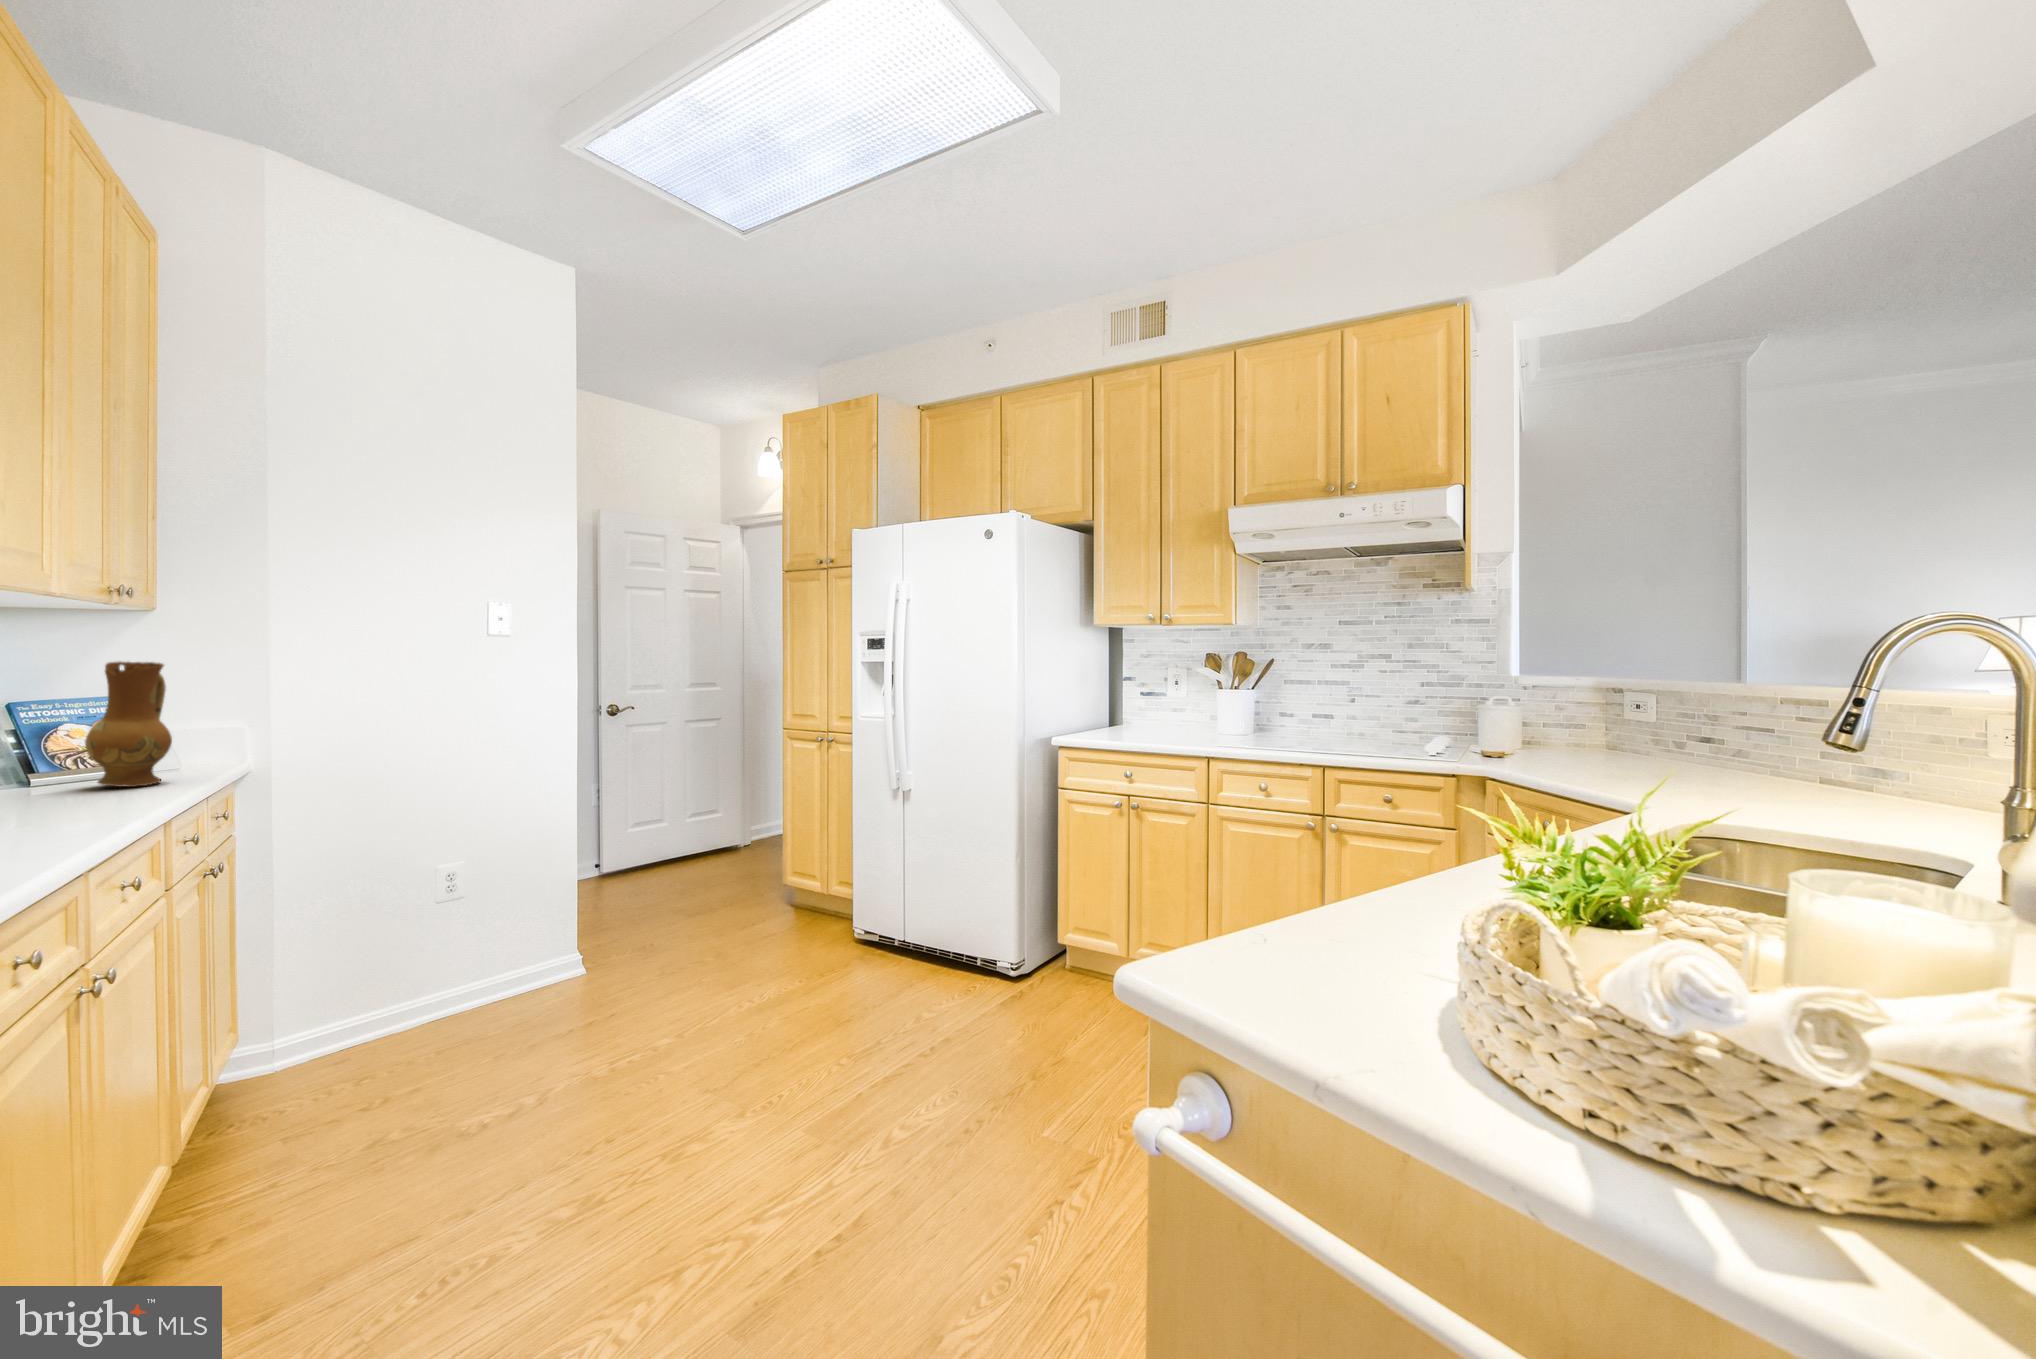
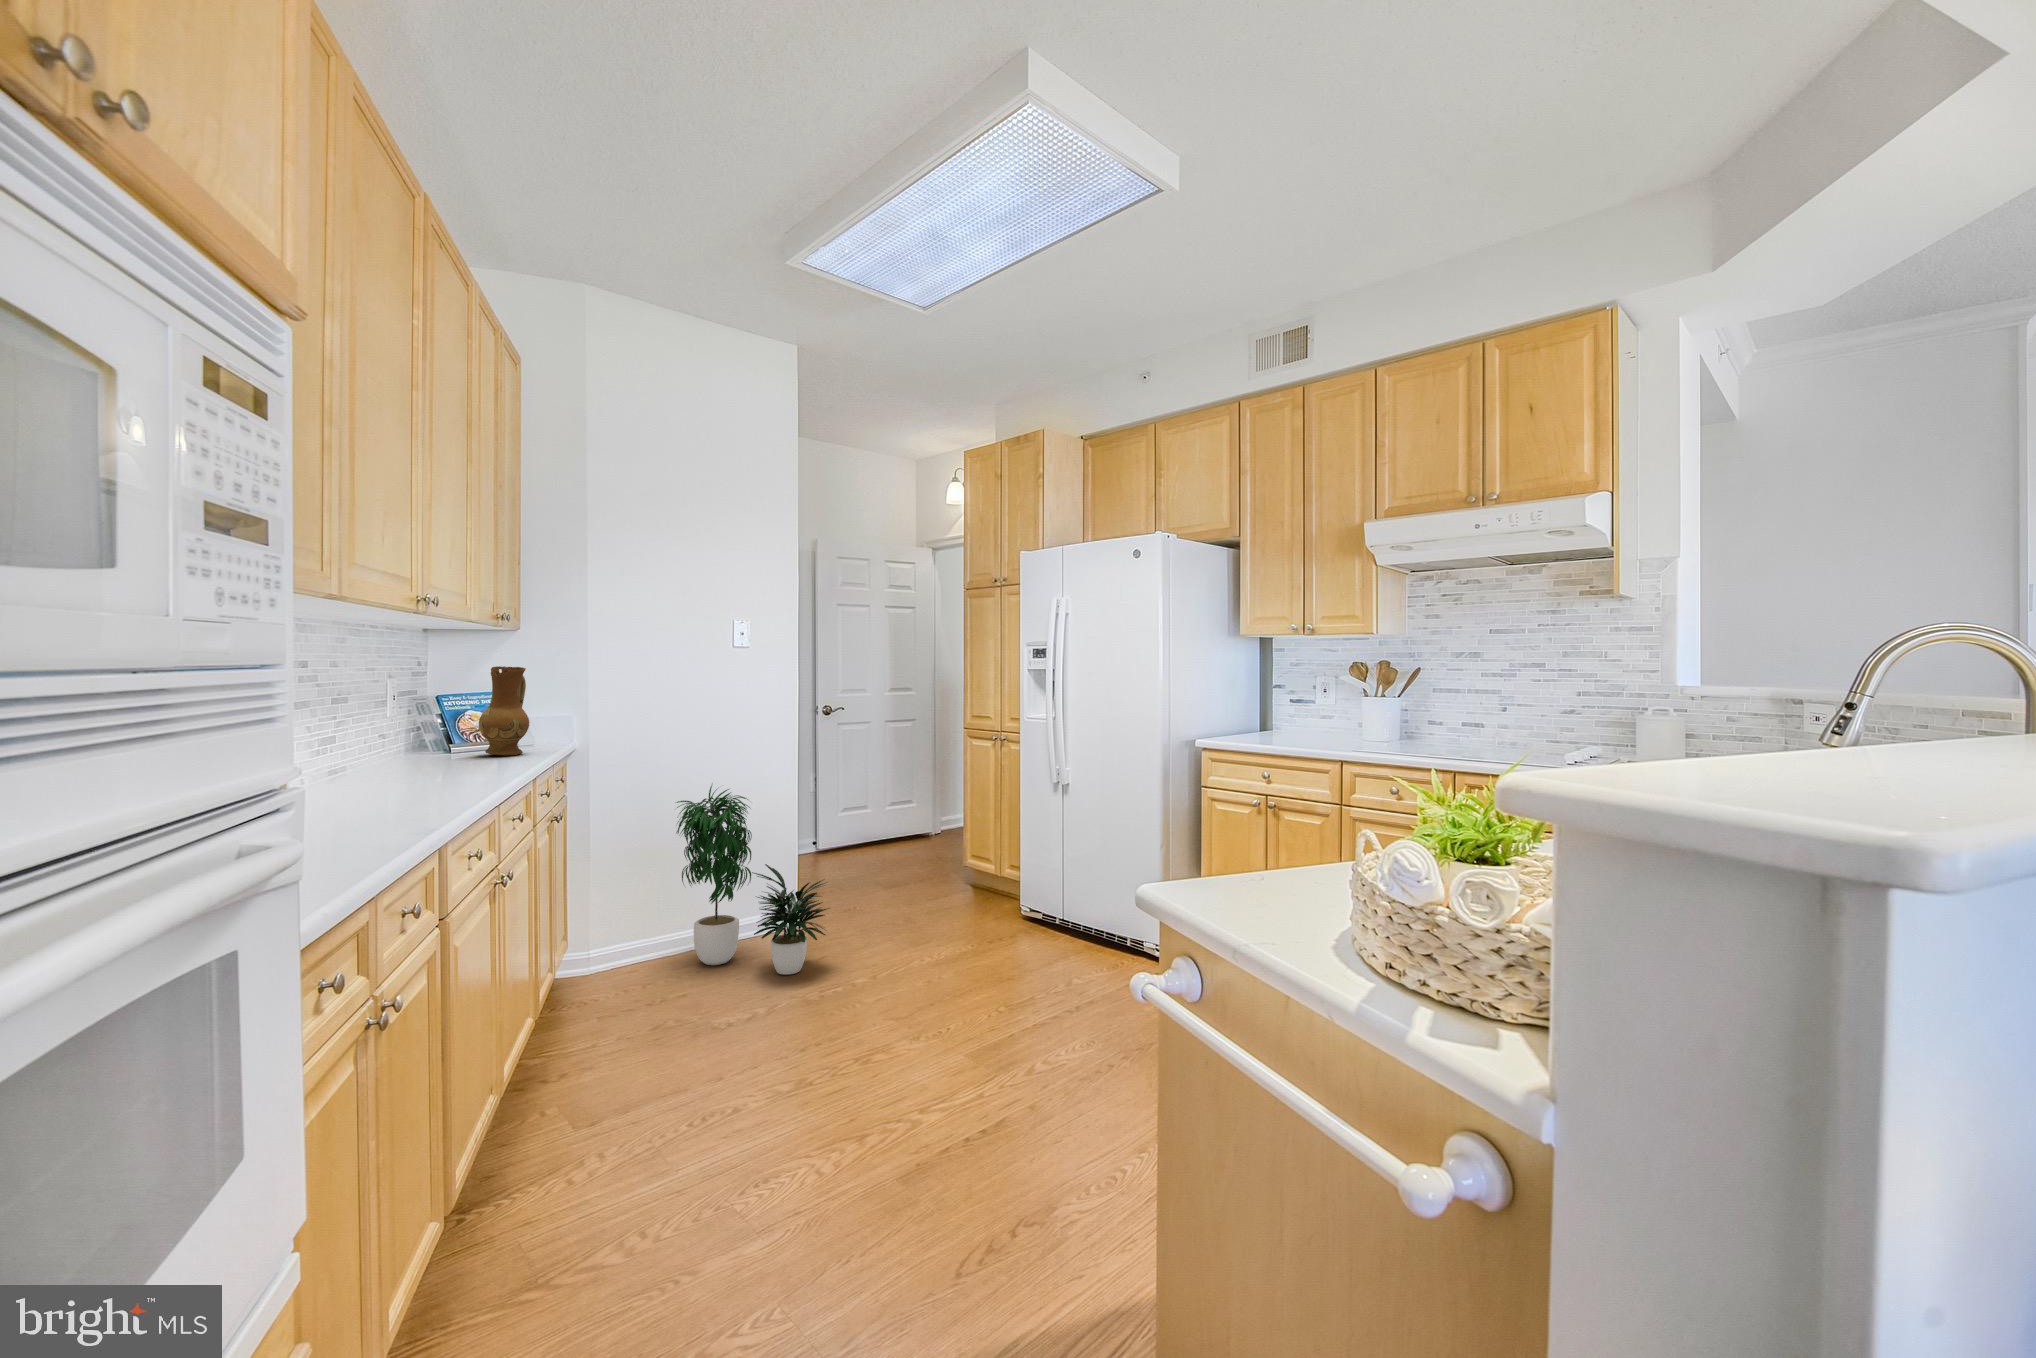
potted plant: none [401,807,621,1044] -> present [676,786,830,975]

